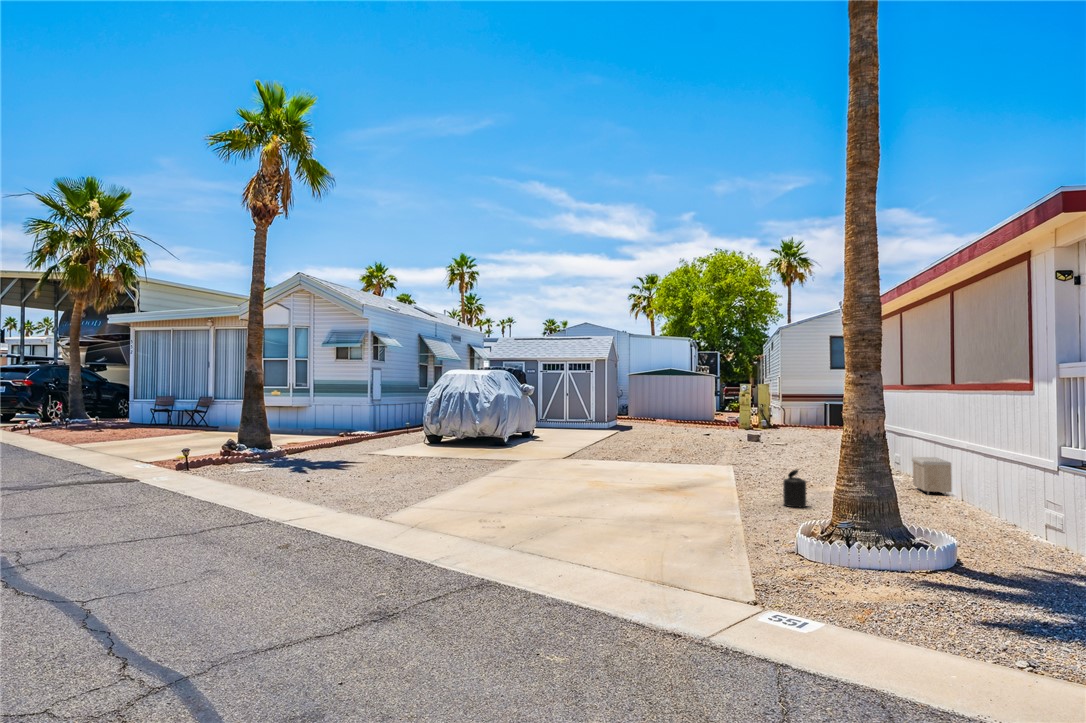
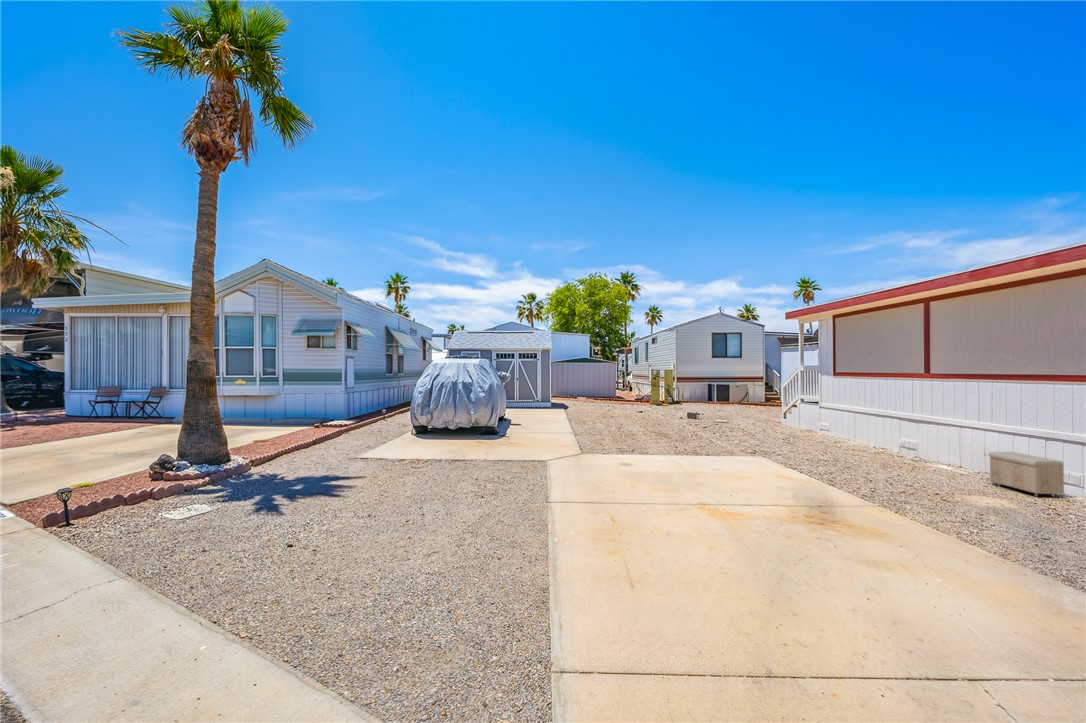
trash can: present [783,470,806,507] -> none [978,493,1020,545]

